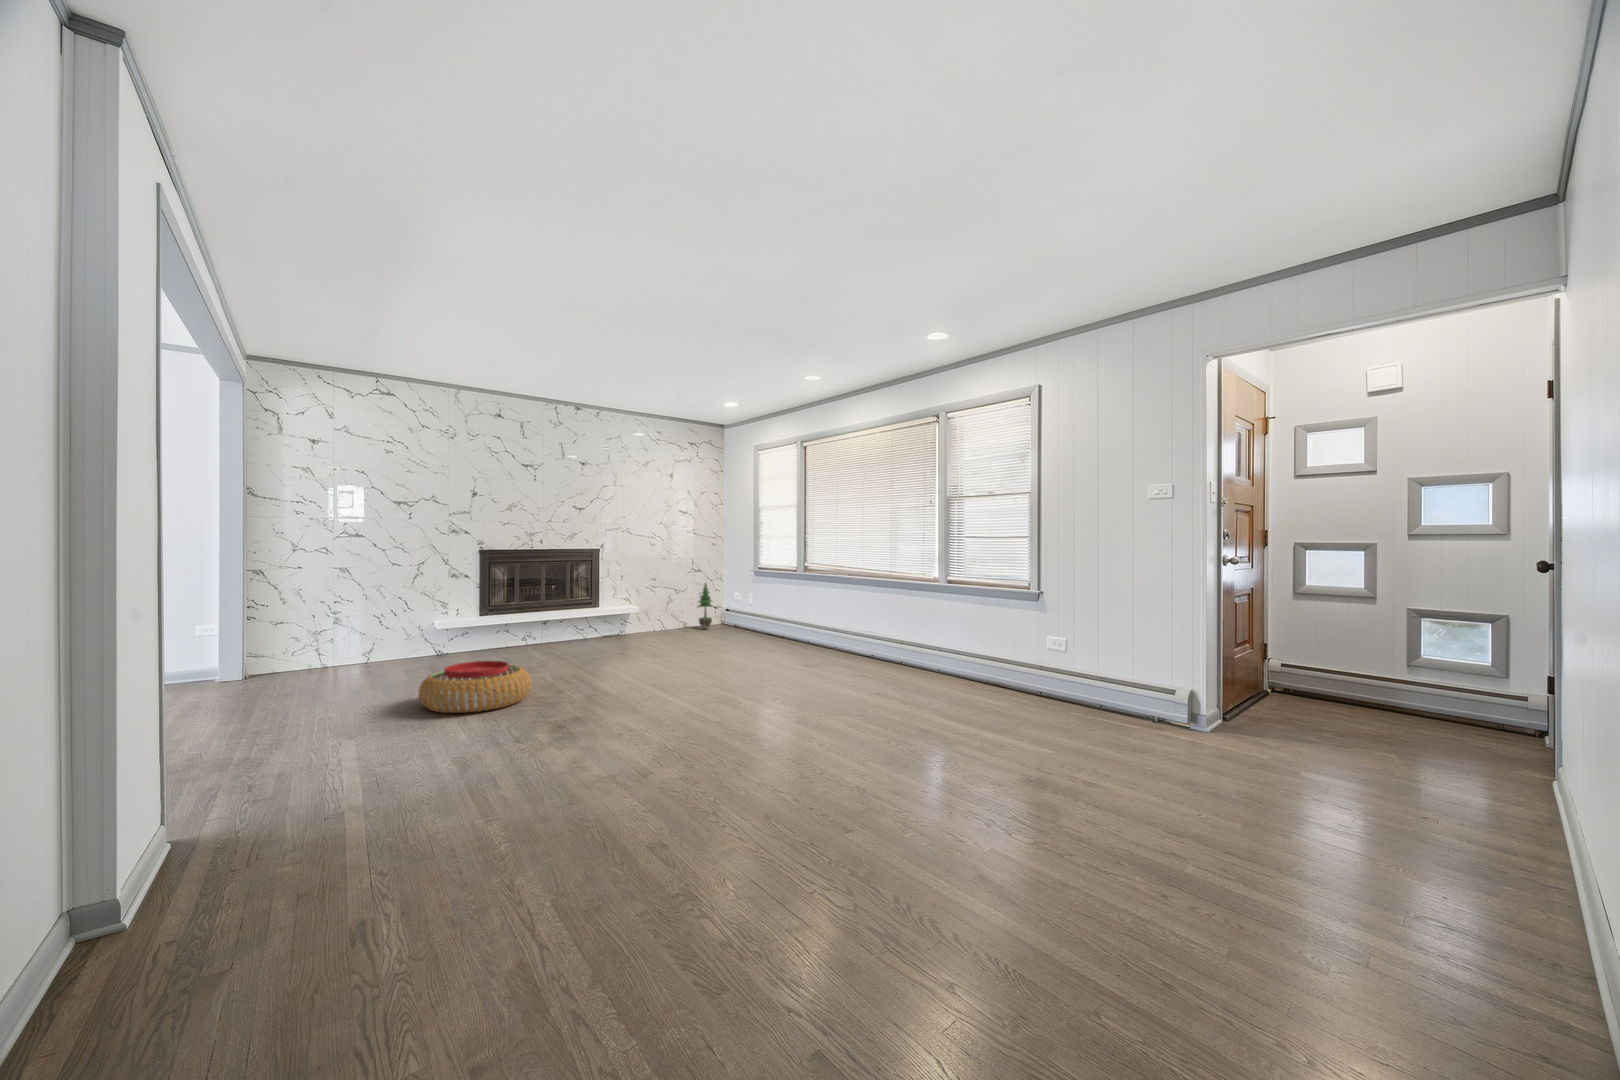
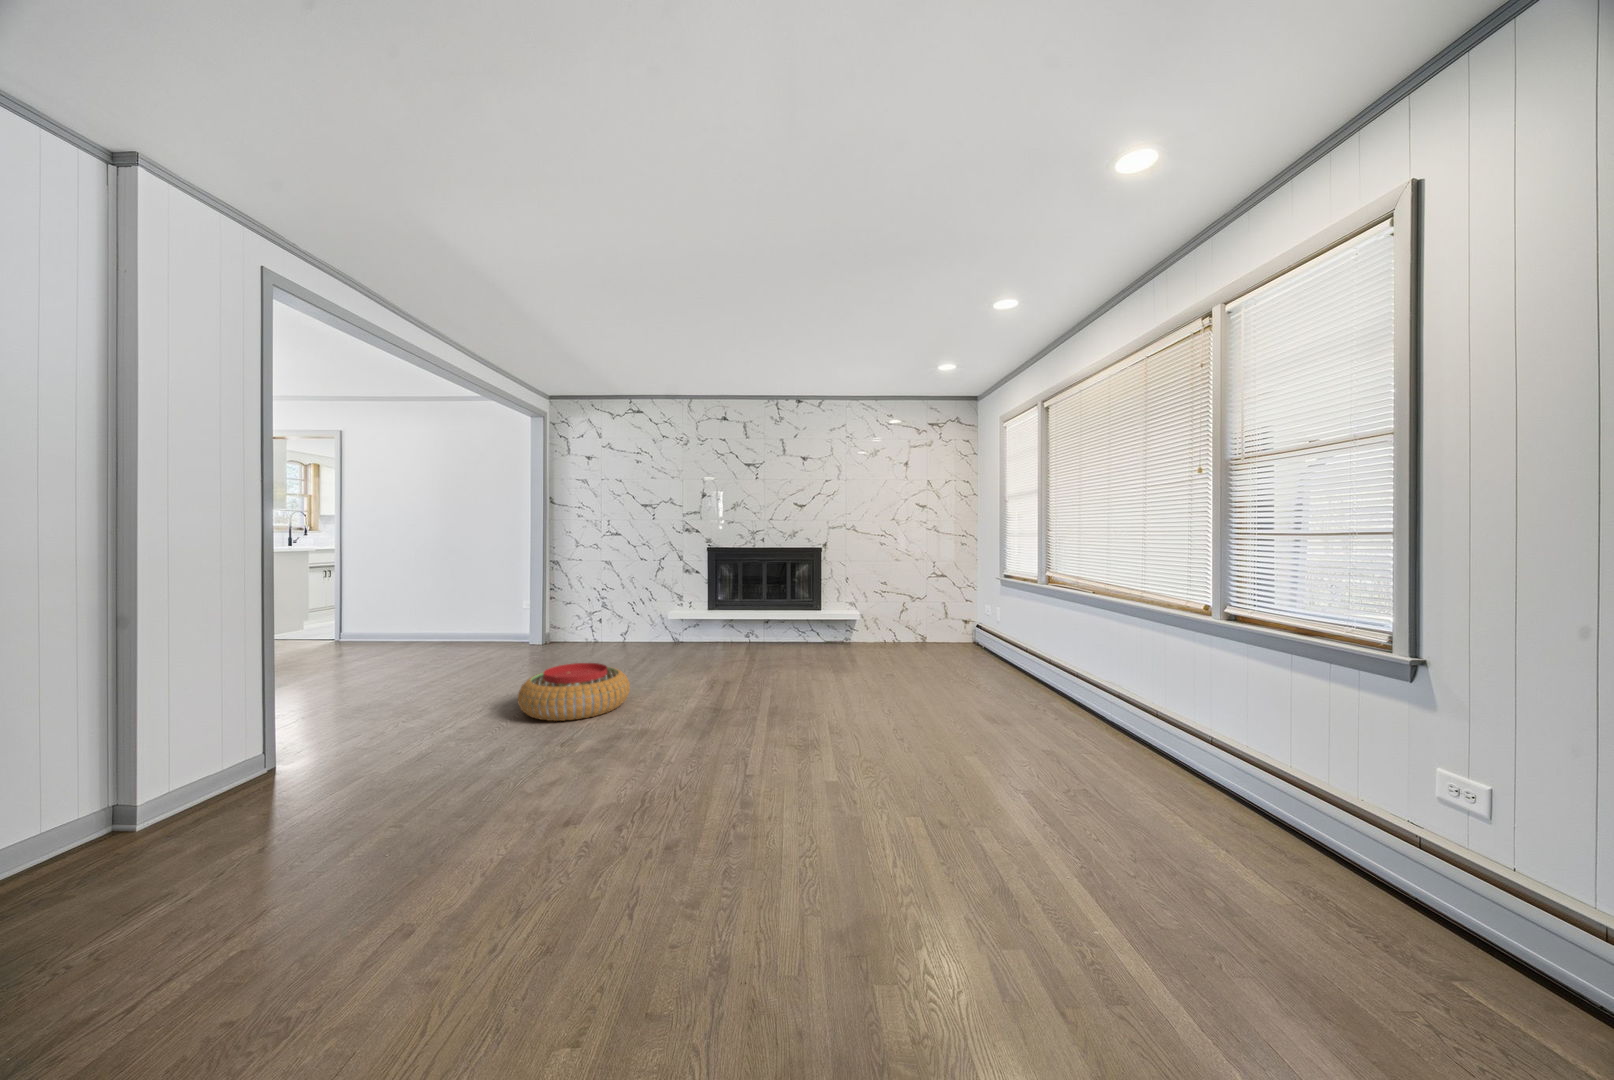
potted tree: present [698,583,712,629] -> none [937,589,958,646]

